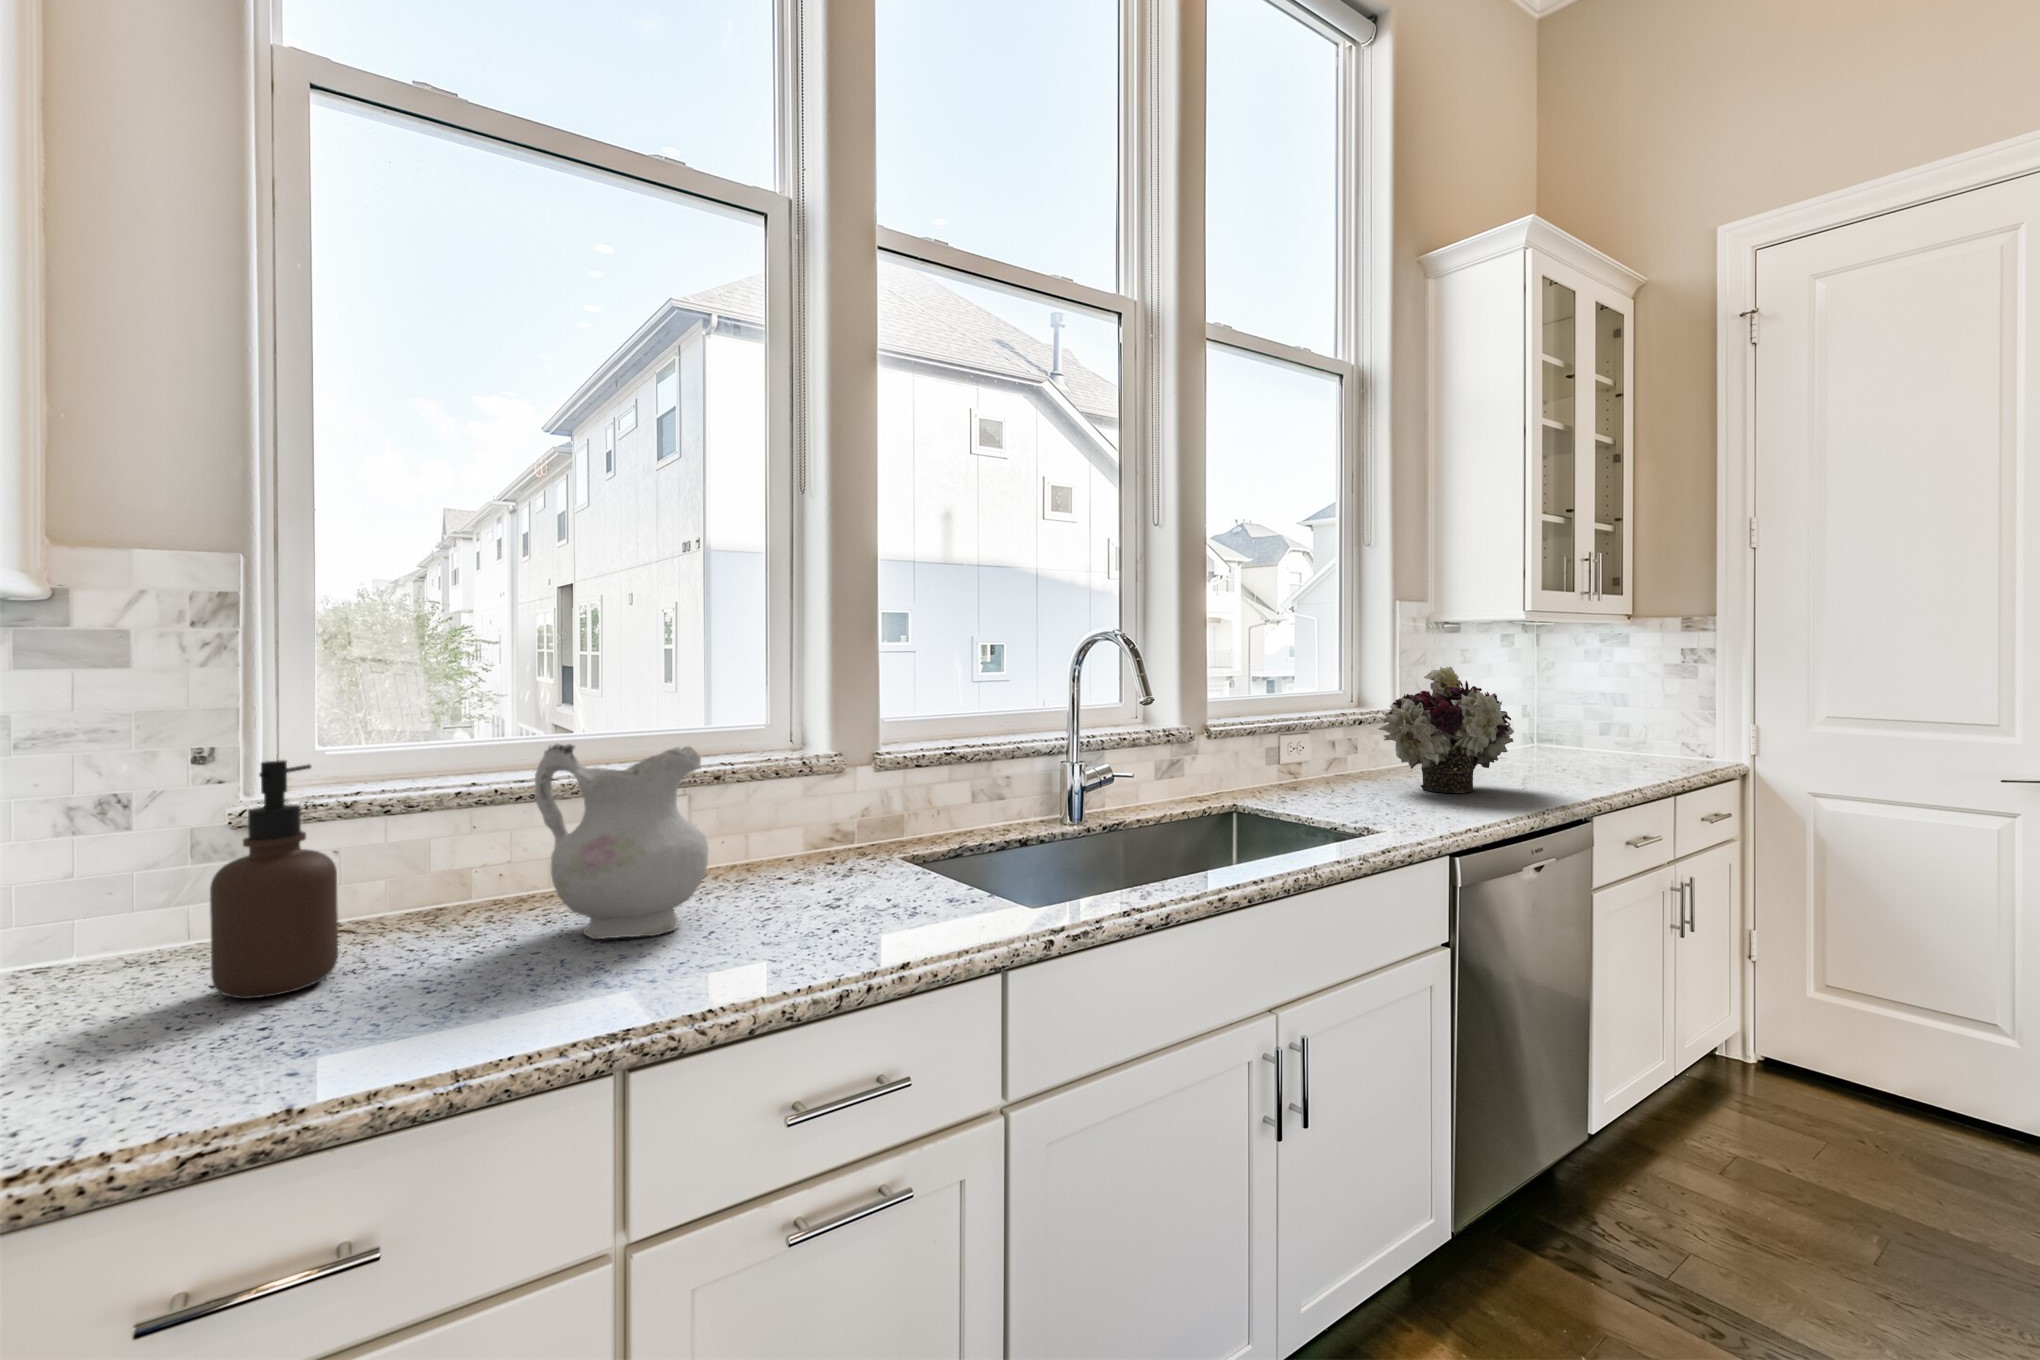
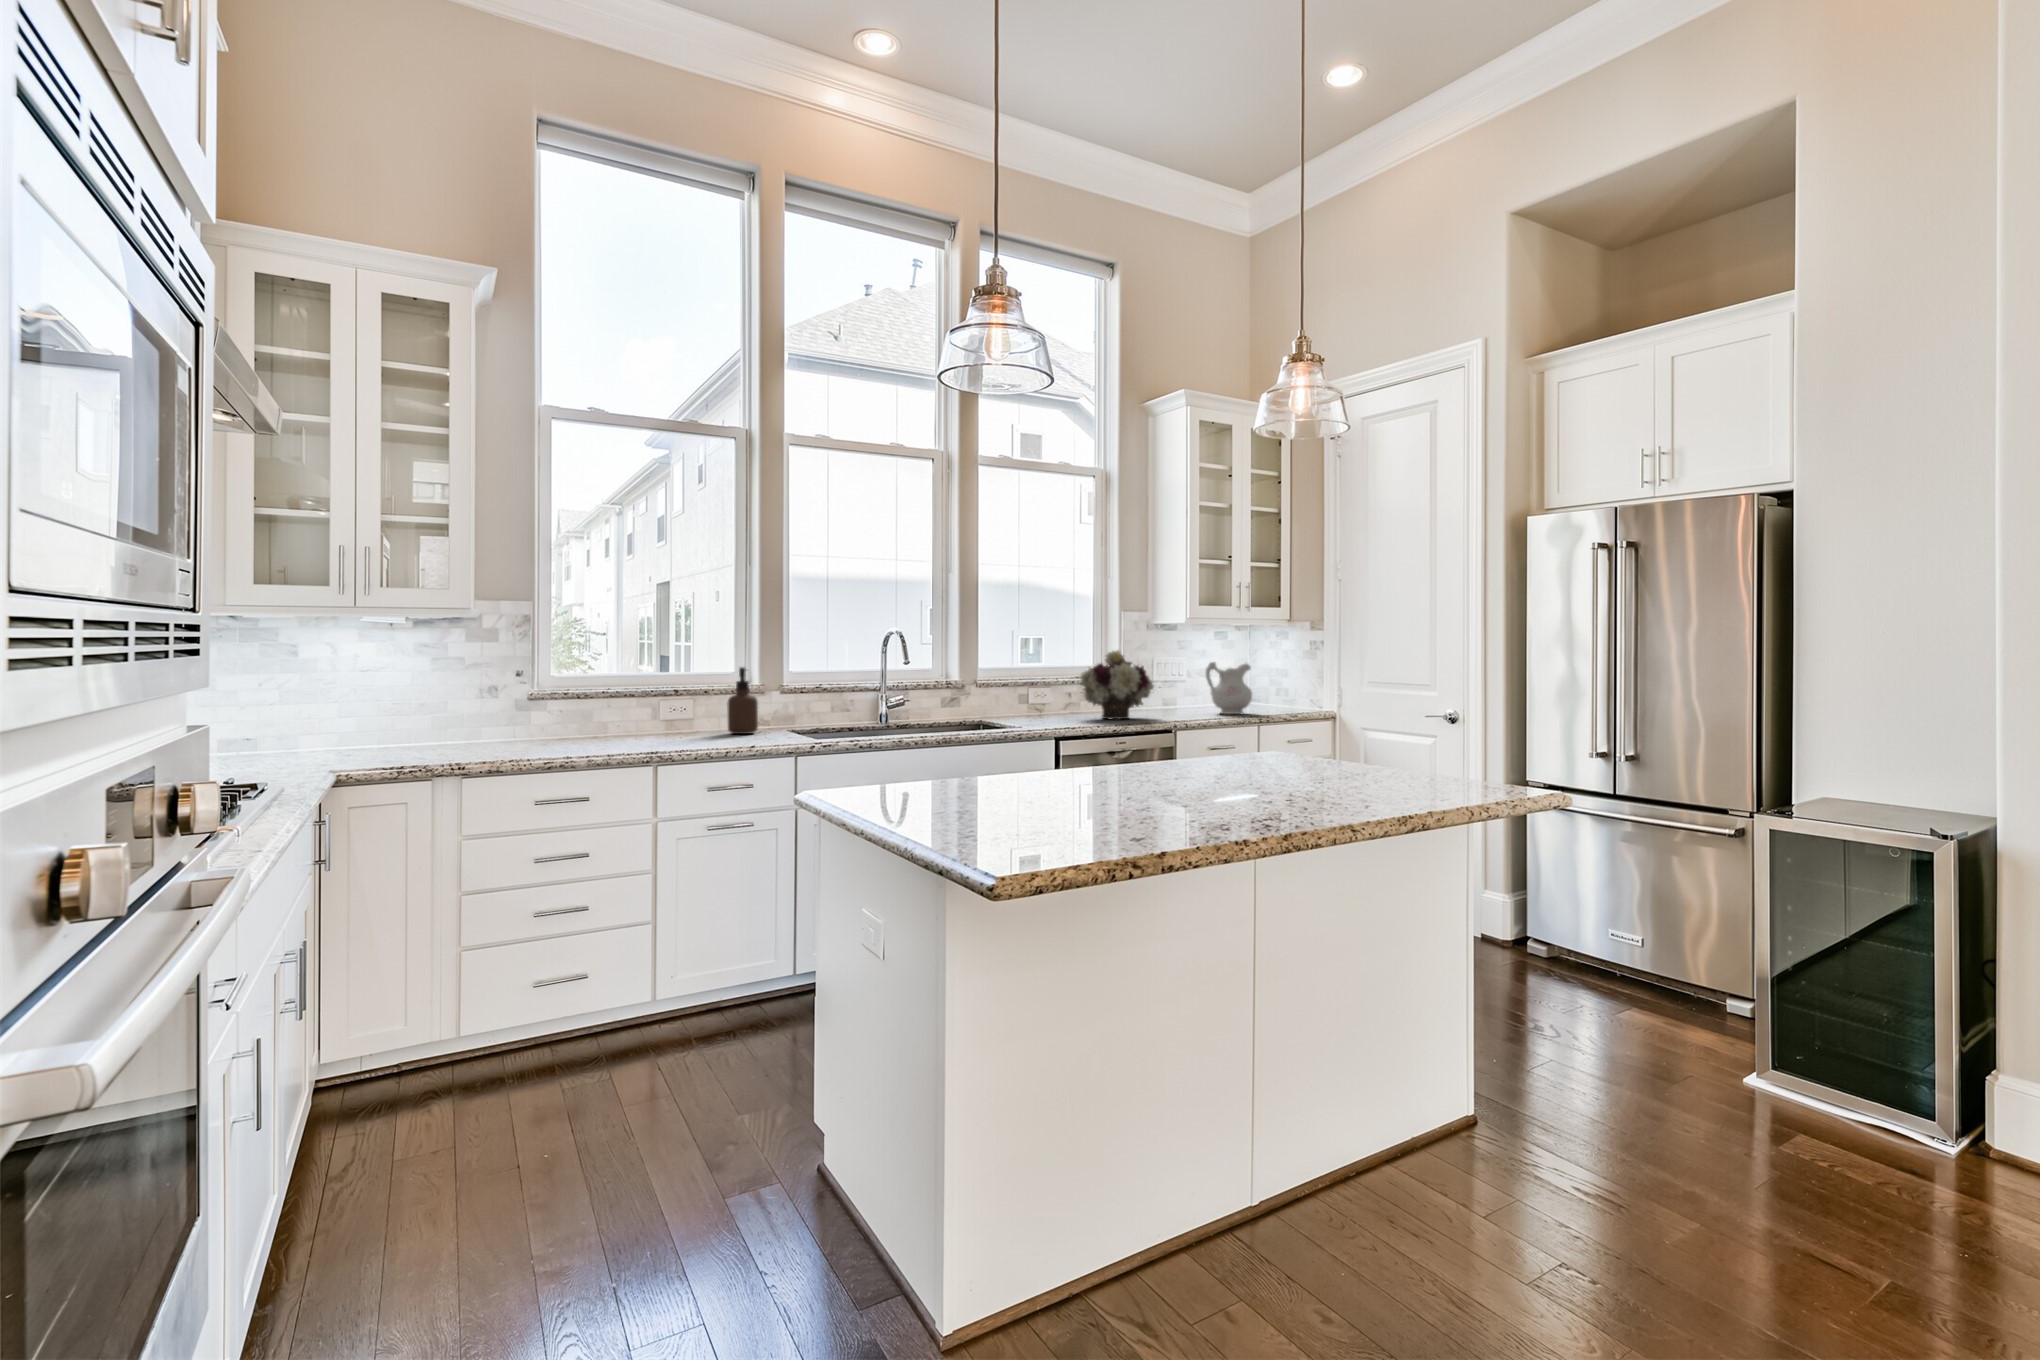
ceramic pitcher: present [535,744,708,939] -> present [1206,662,1252,714]
soap dispenser: present [210,760,338,998] -> present [727,667,758,734]

